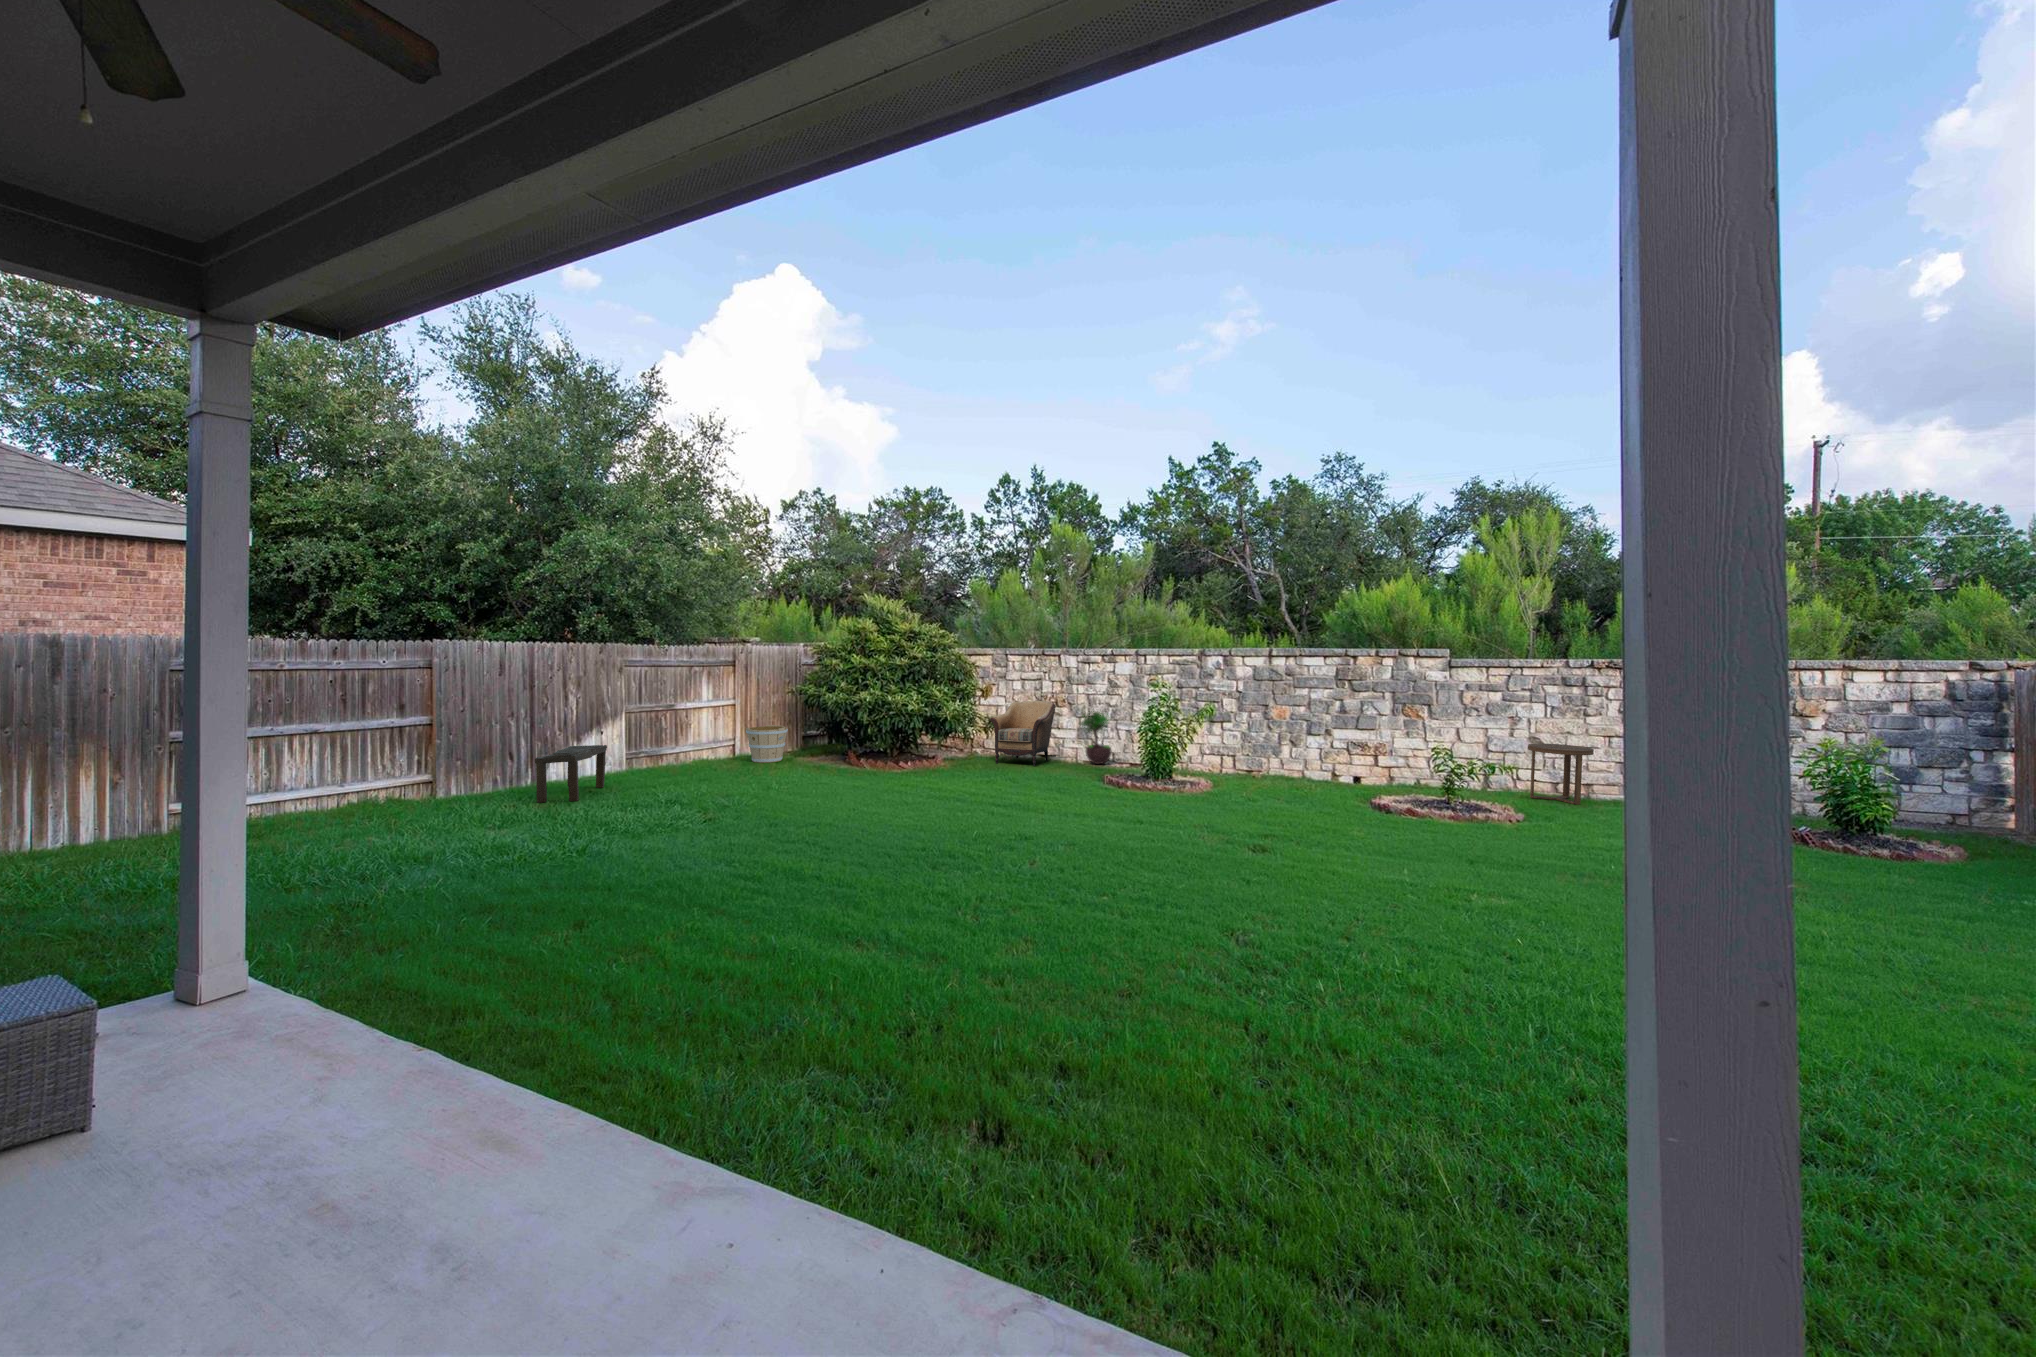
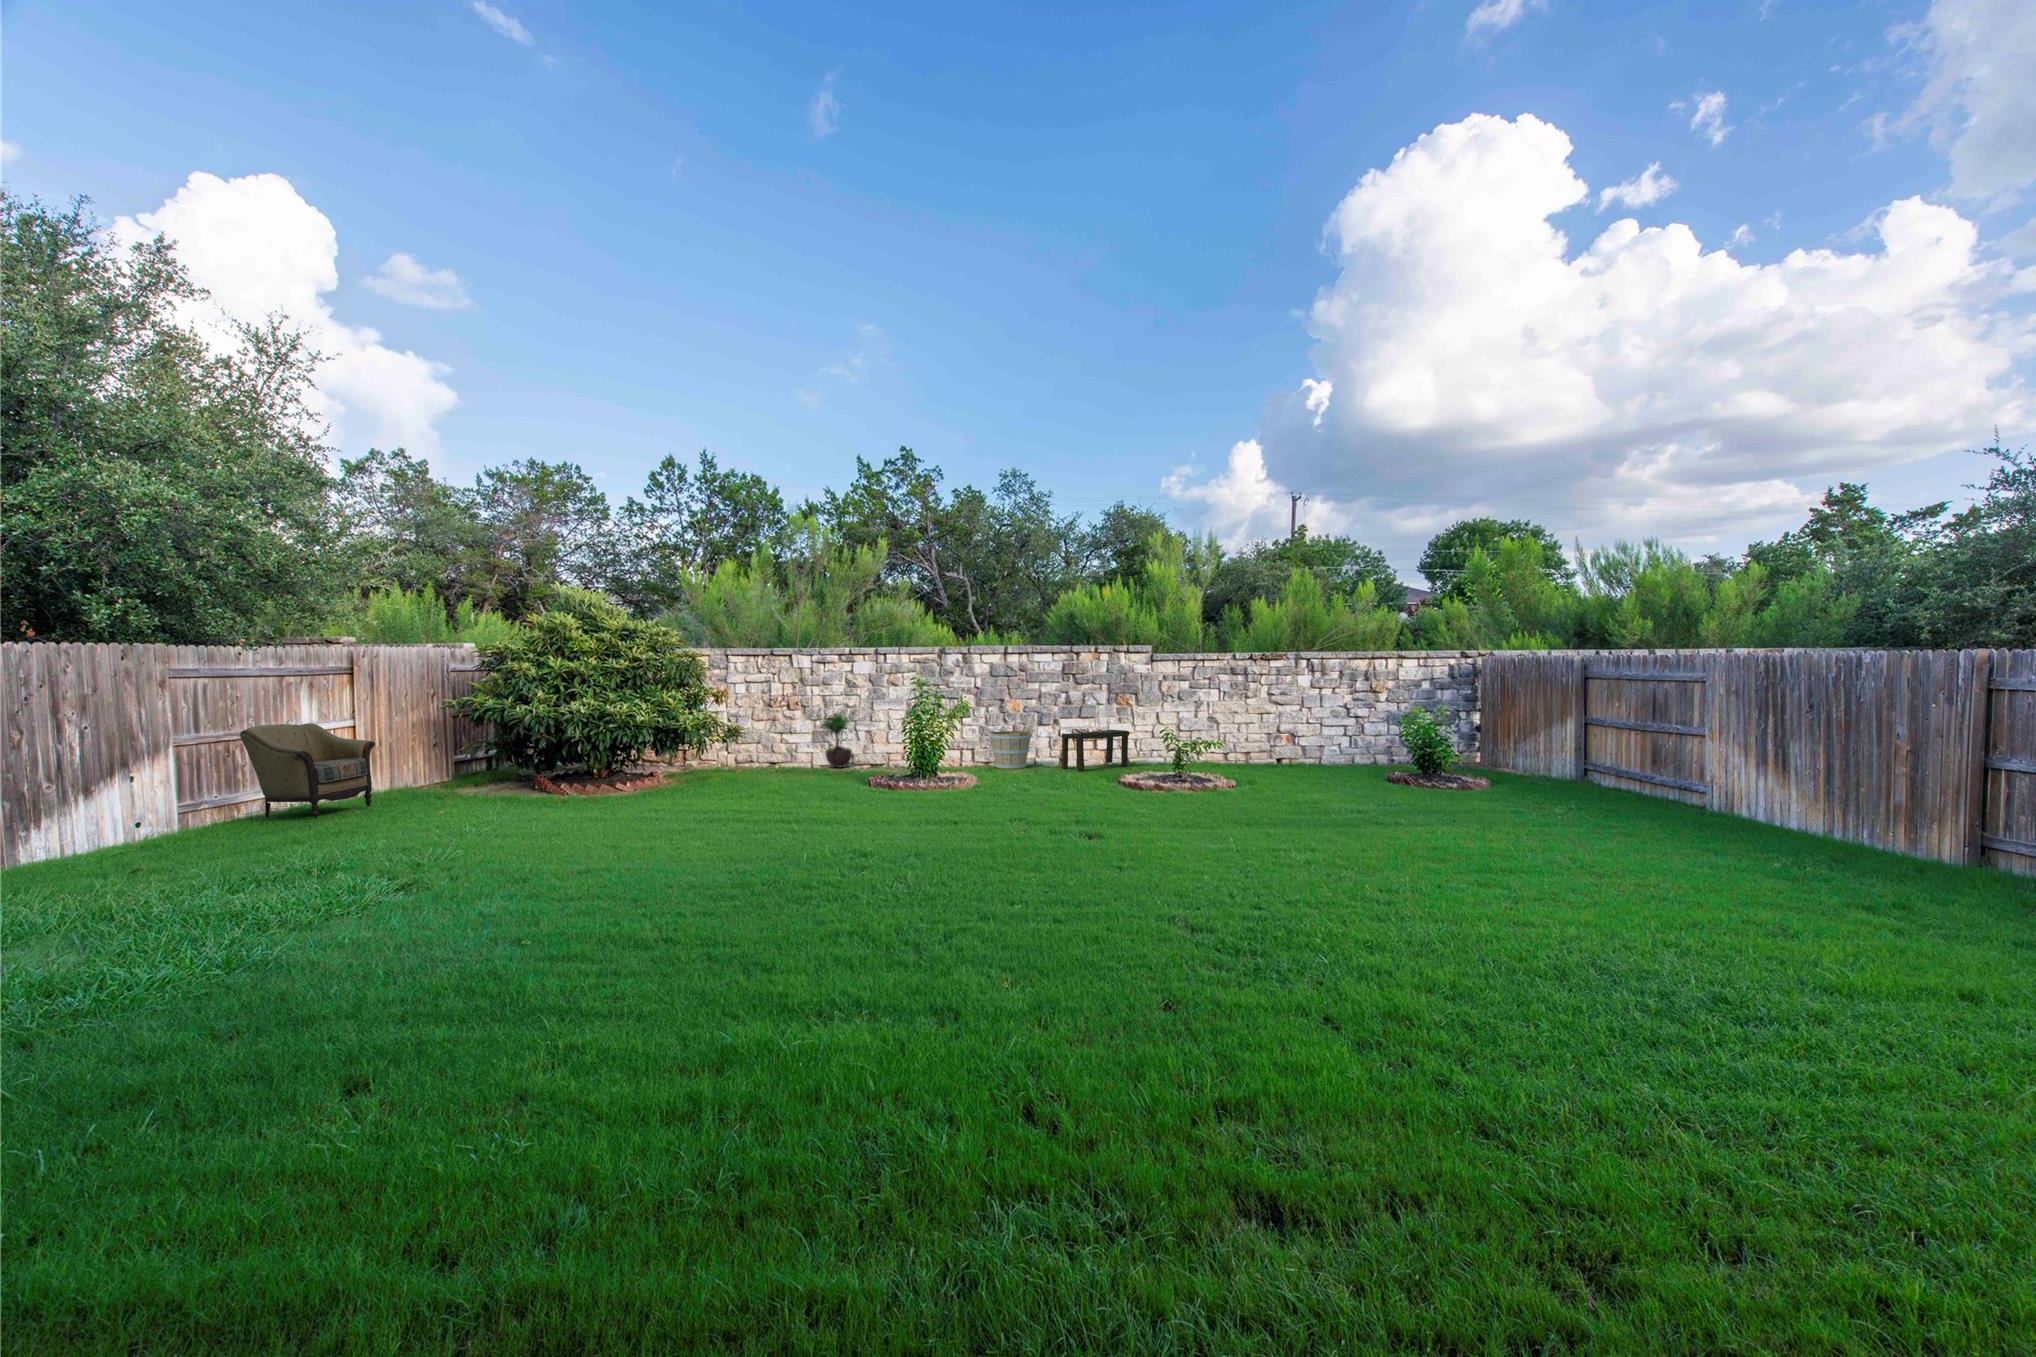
armchair: present [990,701,1056,766] -> present [240,723,375,819]
wooden bucket: present [746,725,788,763] -> present [989,730,1032,769]
side table: present [1528,743,1594,805] -> none [1210,722,1254,768]
bench: present [535,745,607,803] -> present [1062,730,1129,771]

